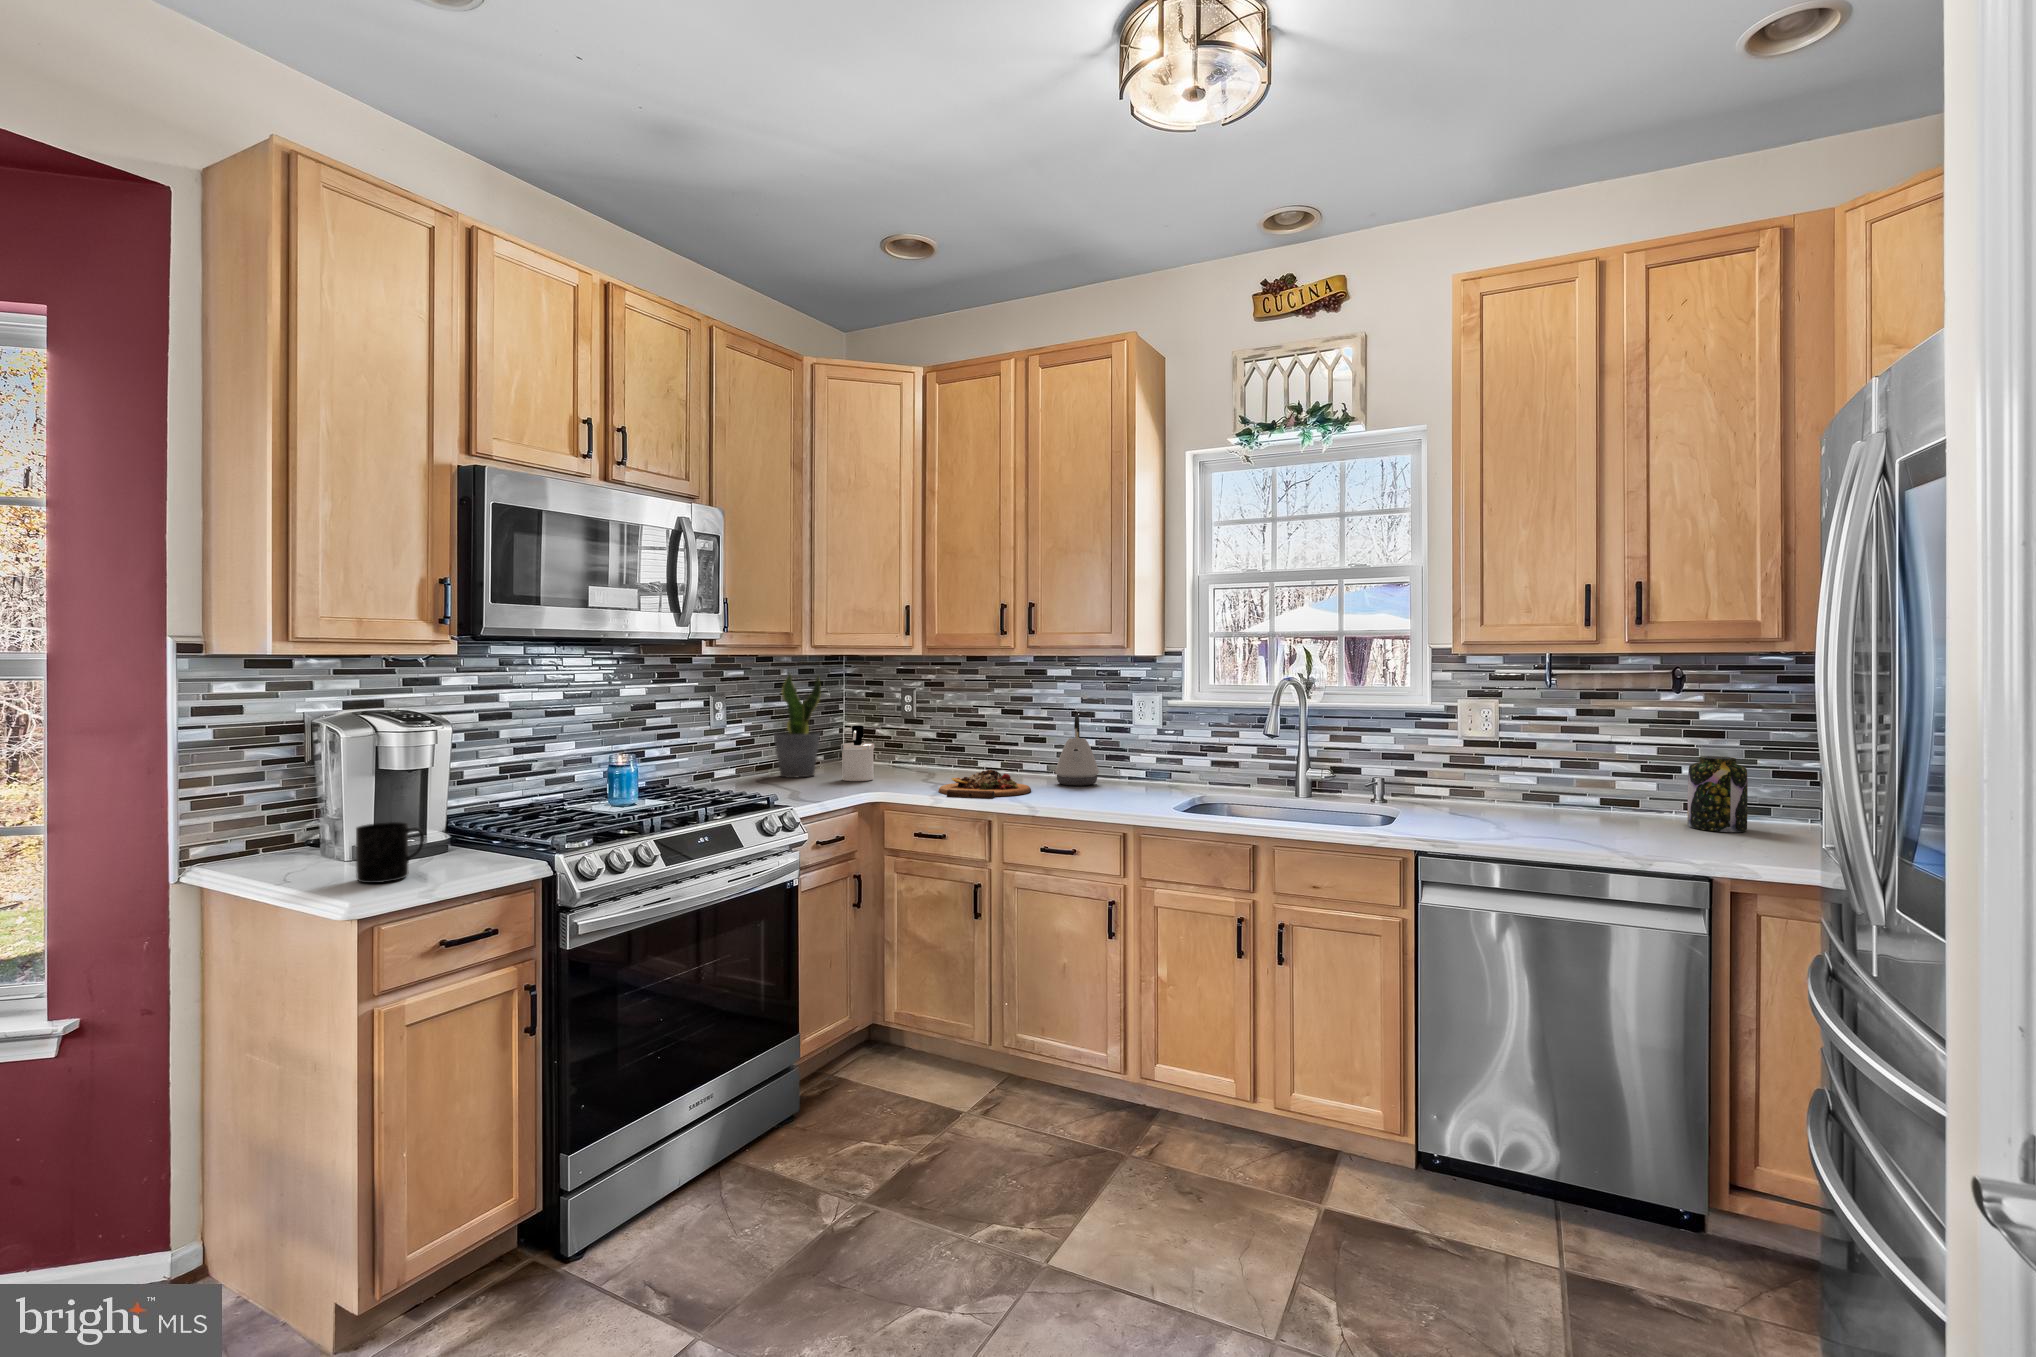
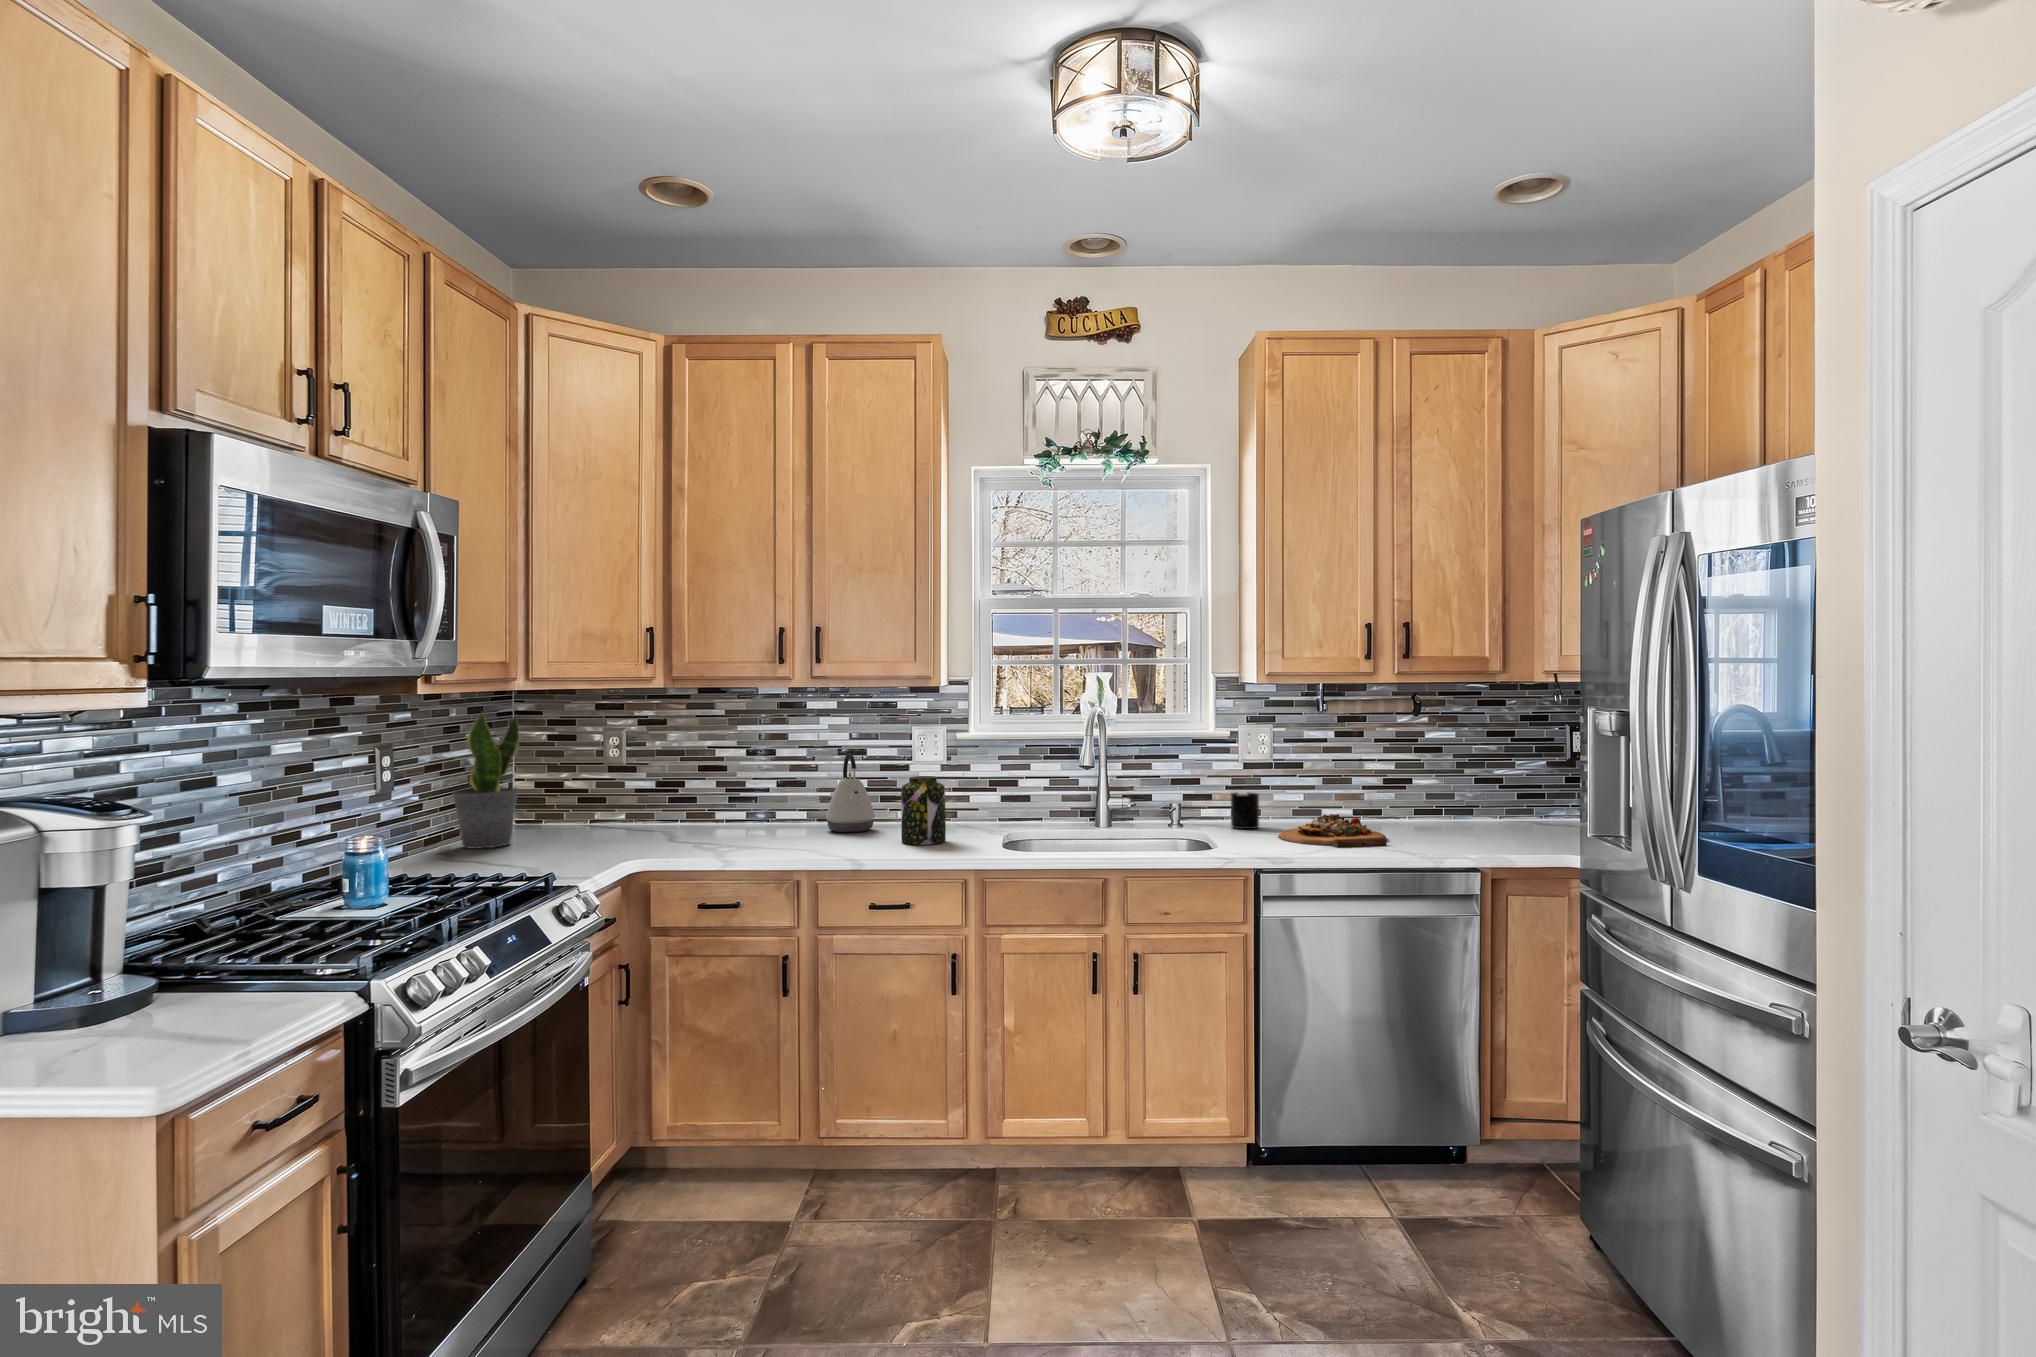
soap dispenser: present [841,725,875,781] -> none [558,777,602,847]
jar: present [1688,756,1748,832] -> present [901,776,946,845]
cutting board: present [939,770,1031,798] -> present [1278,814,1387,848]
mug: present [356,822,424,883] -> present [1231,793,1259,829]

